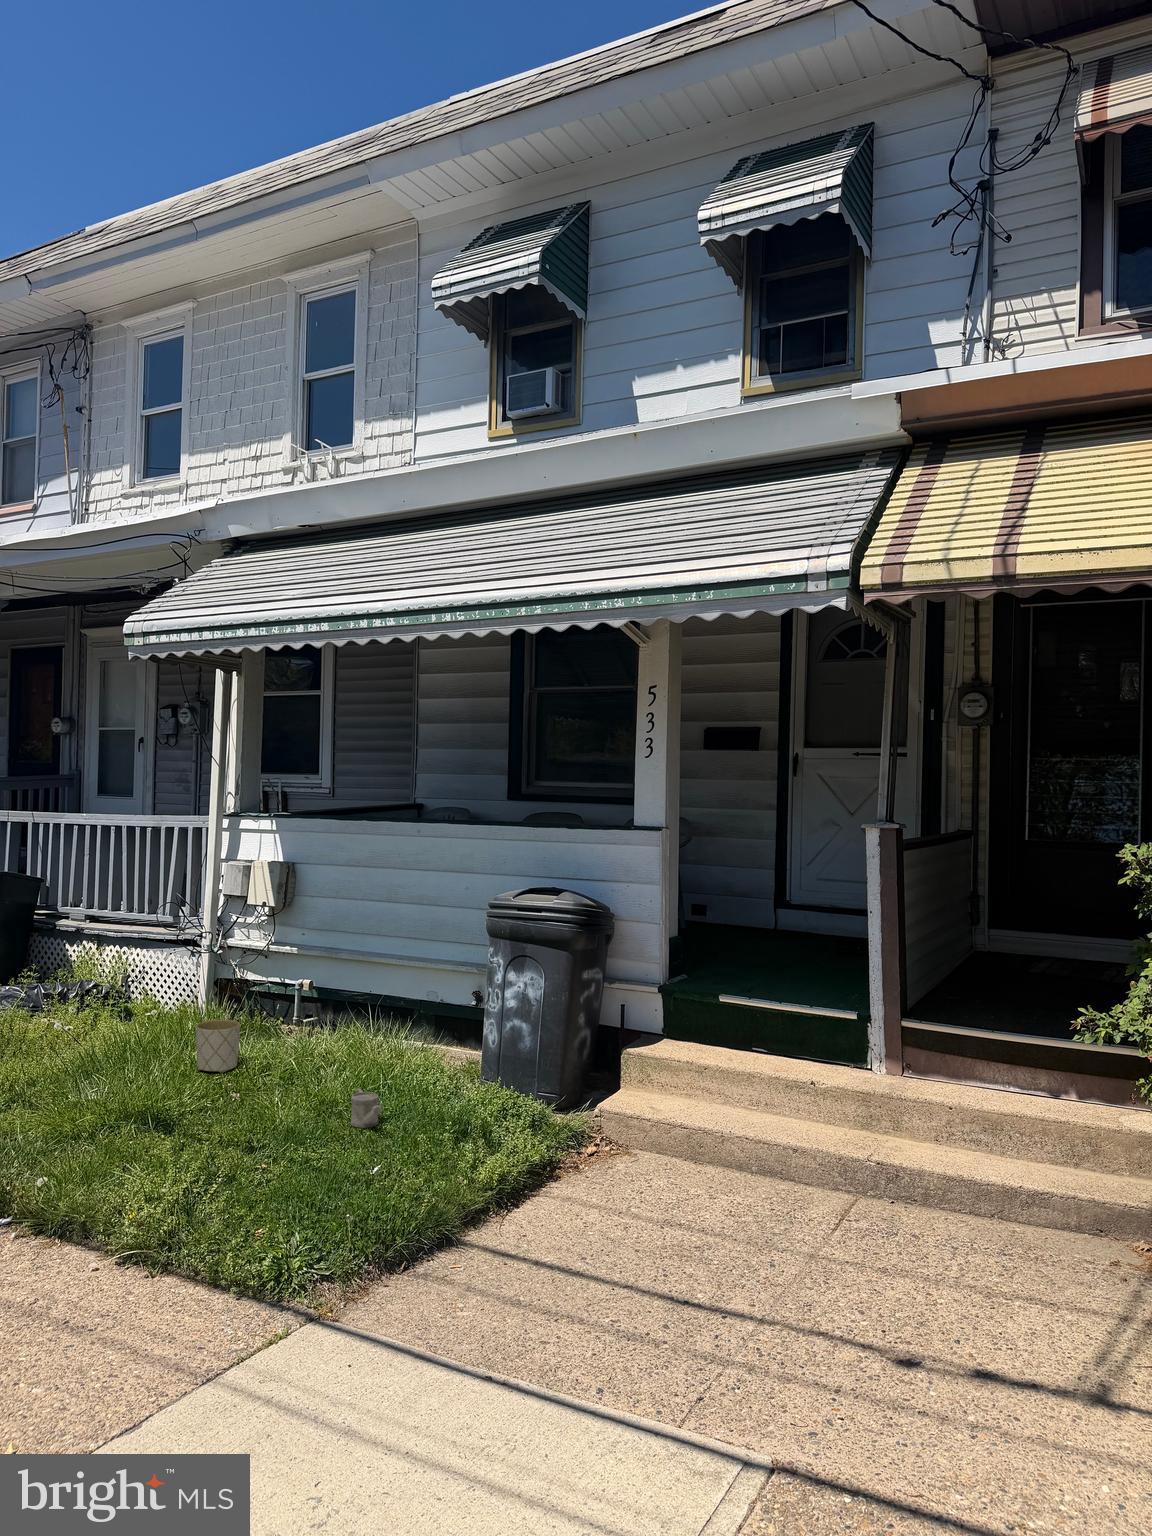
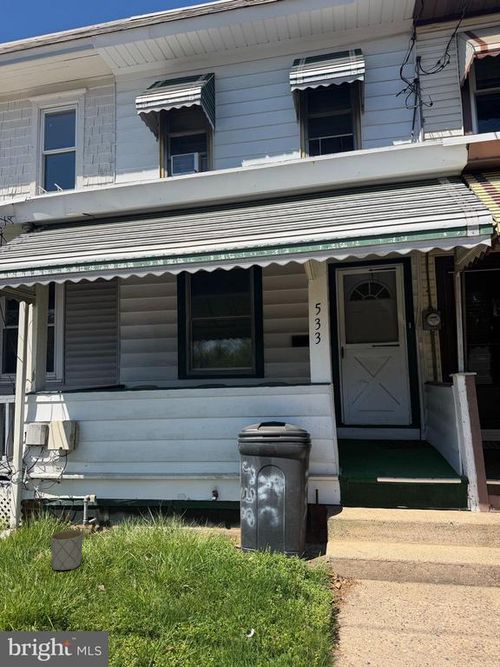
watering can: present [350,1088,382,1128] -> none [196,569,232,600]

